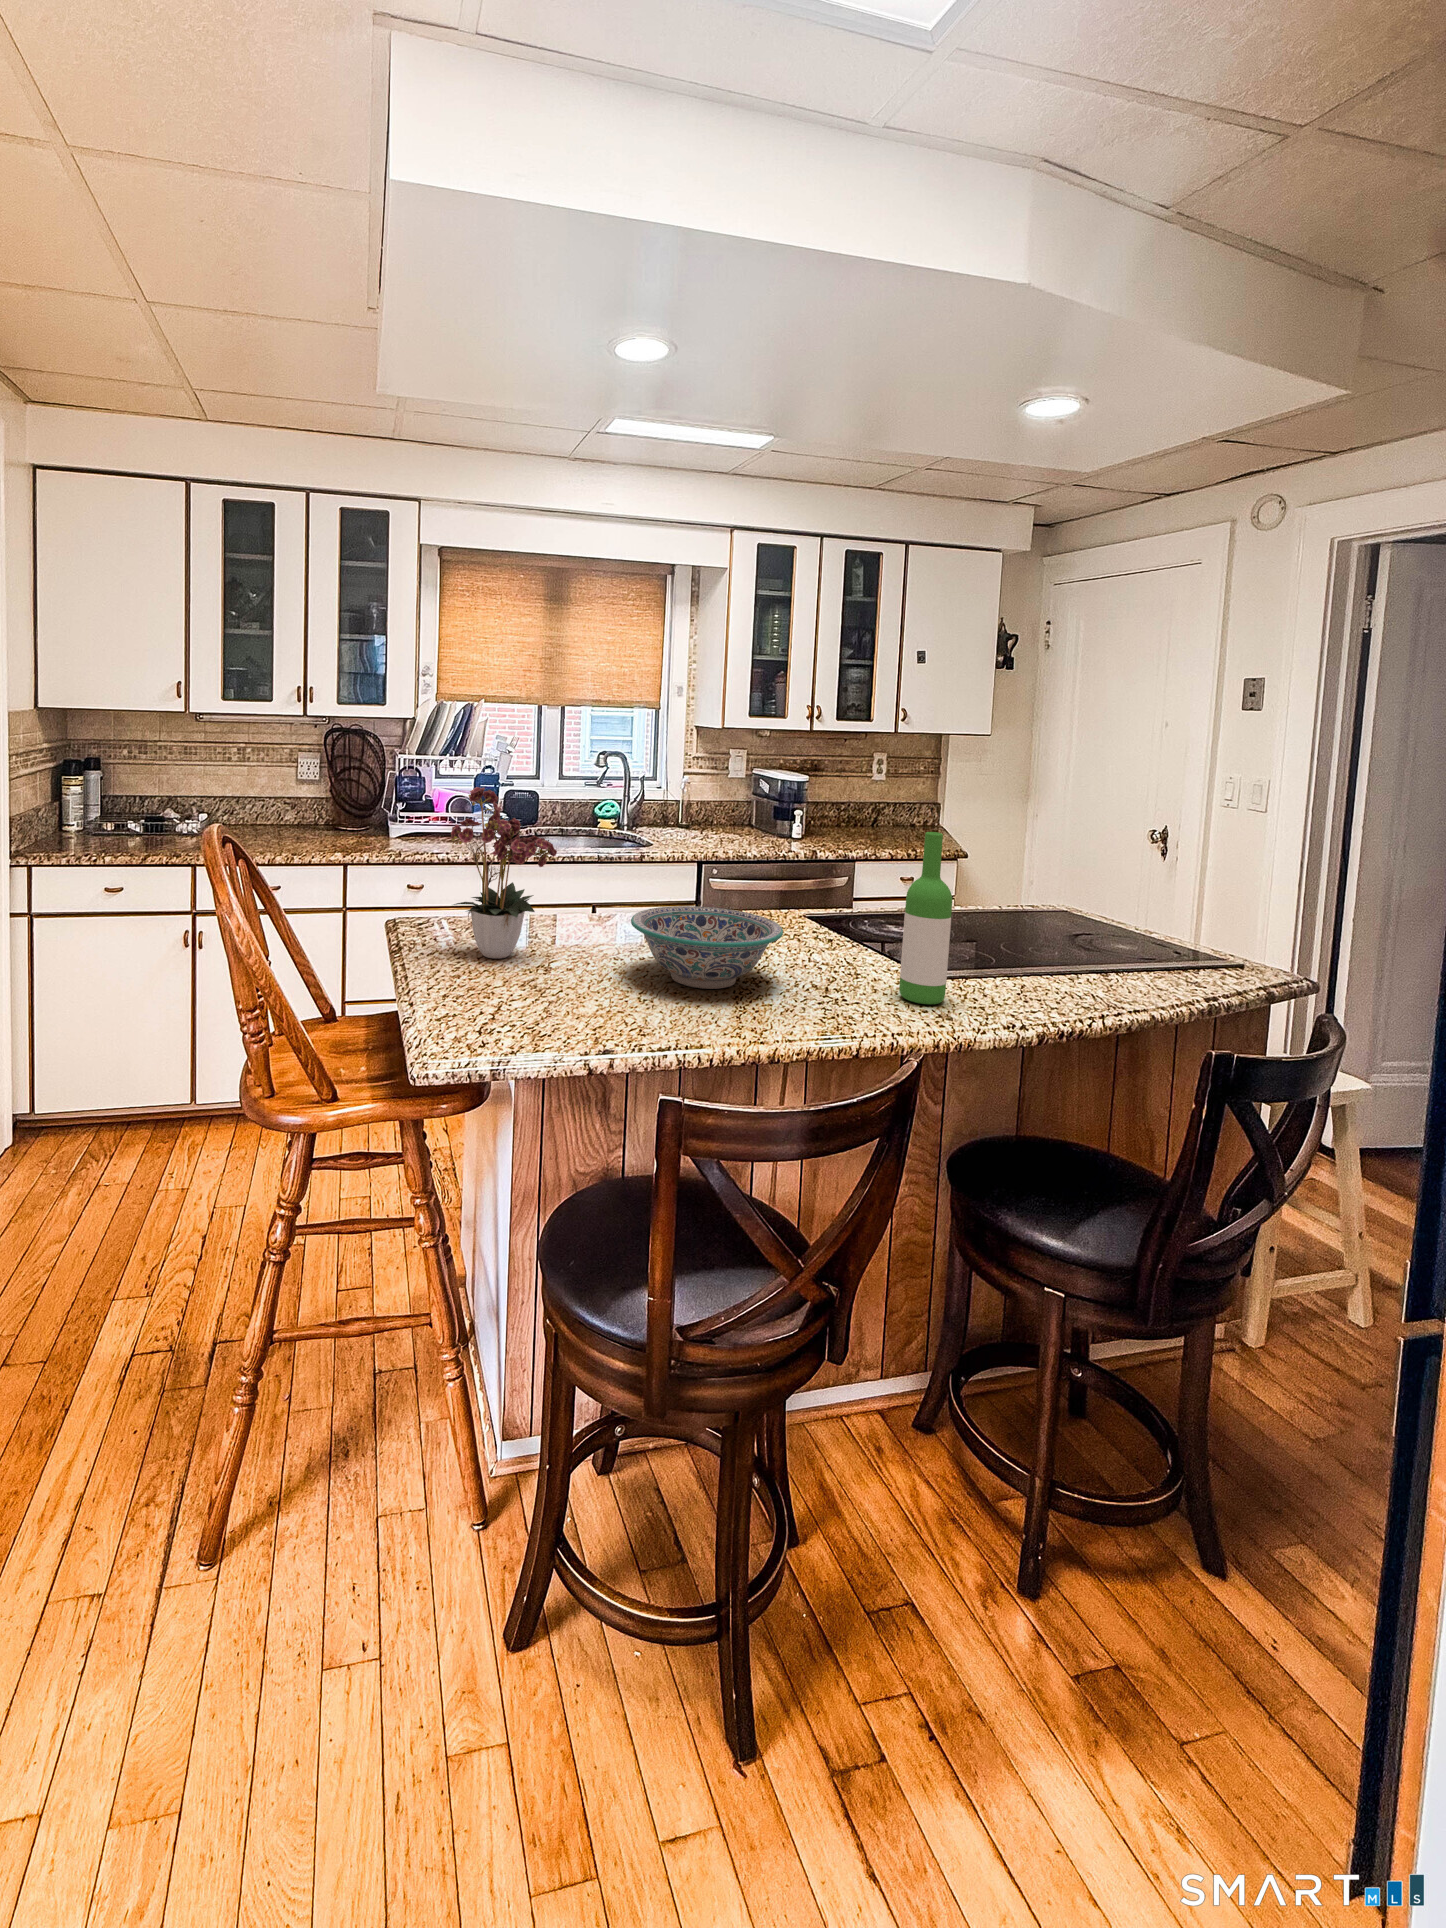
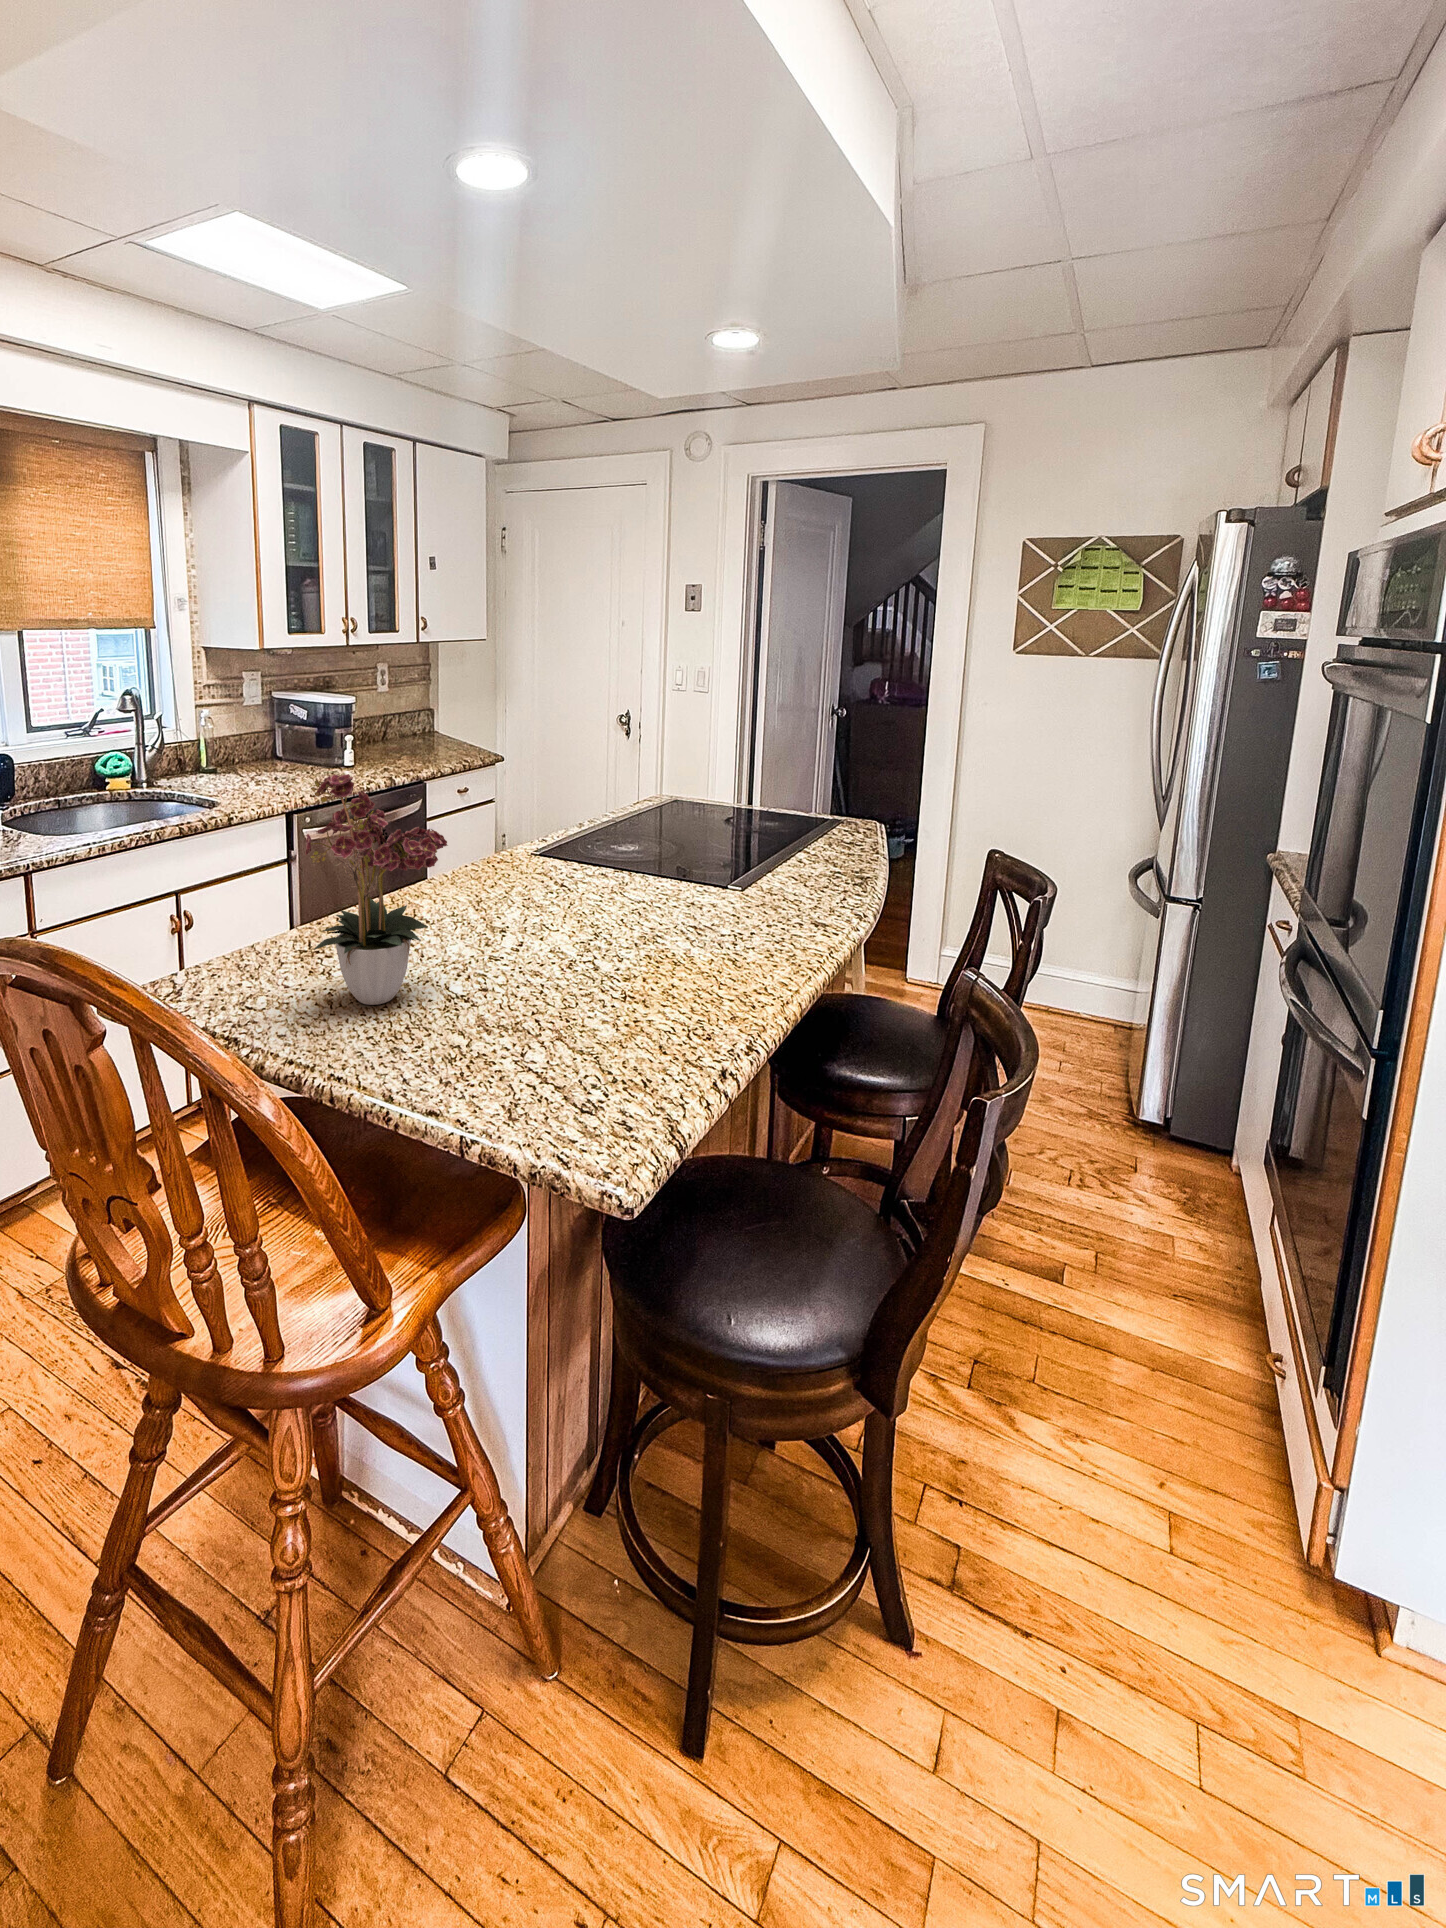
wine bottle: present [899,832,952,1004] -> none [768,751,814,914]
decorative bowl: present [631,906,783,989] -> none [537,865,708,962]

